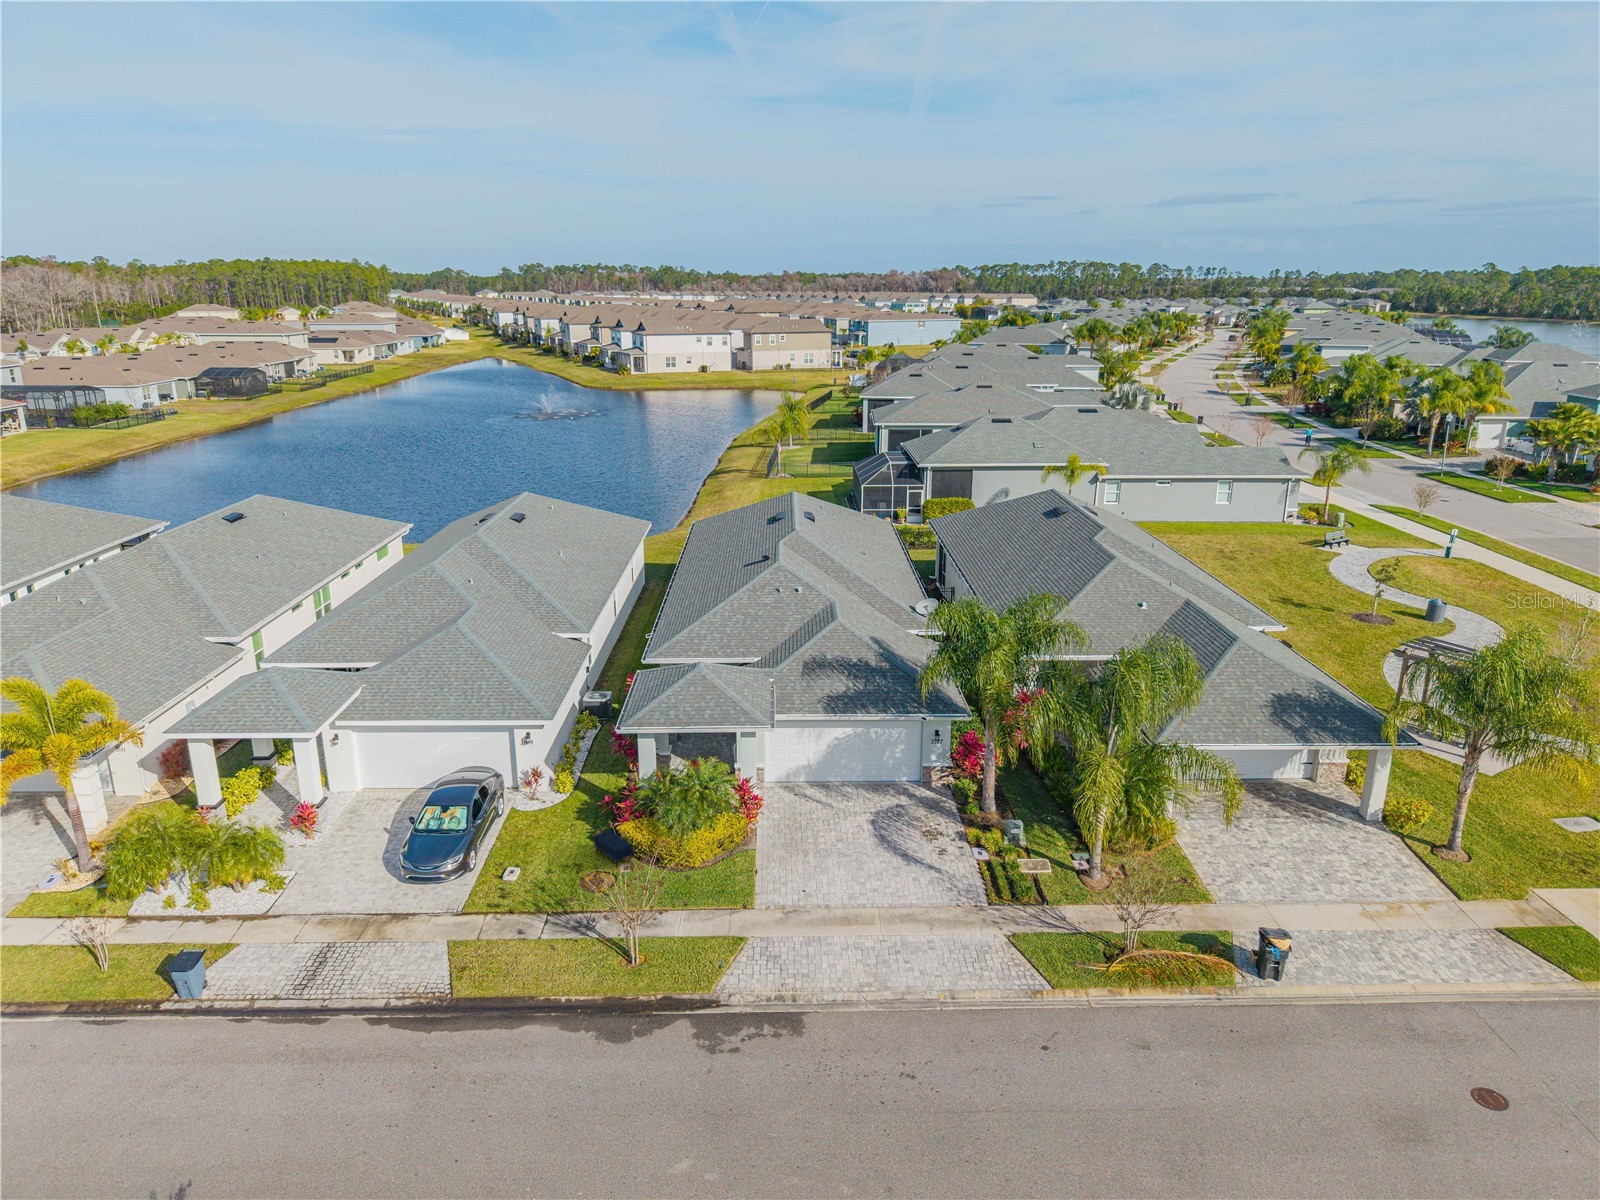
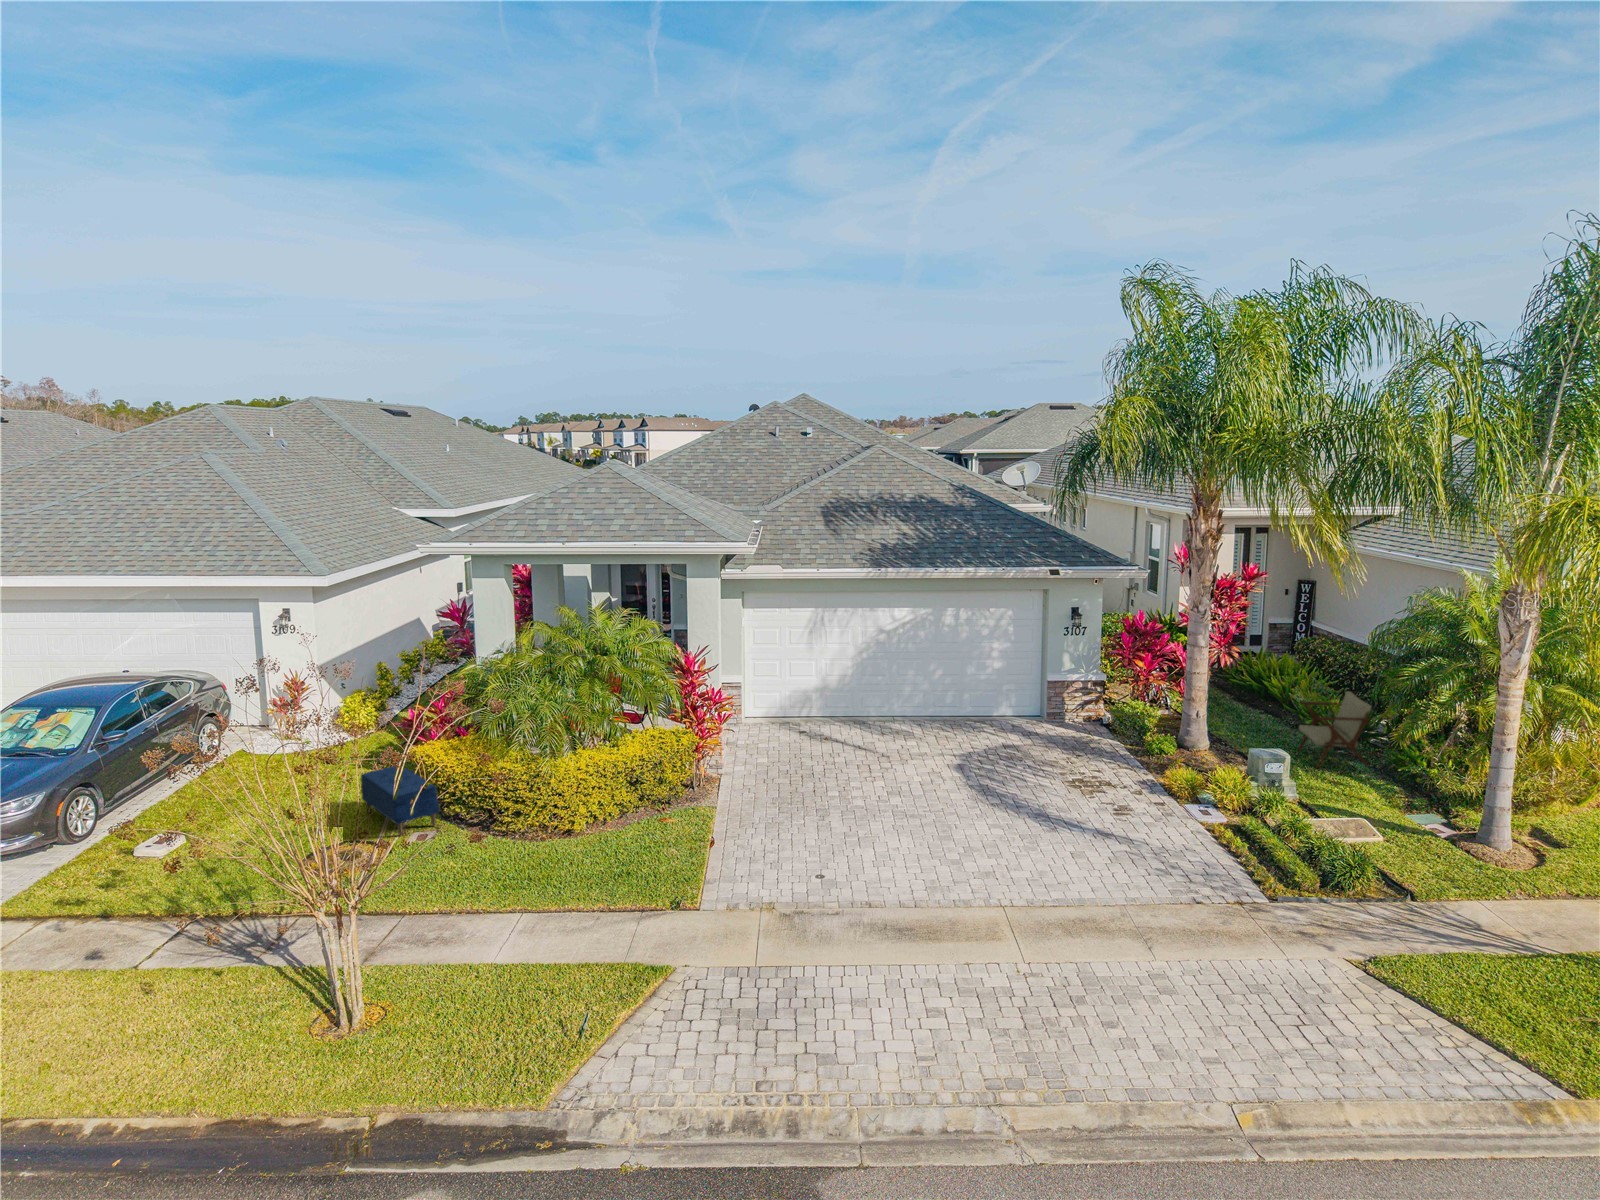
lounge chair: none [1040,783,1070,824] -> present [1298,691,1371,768]

